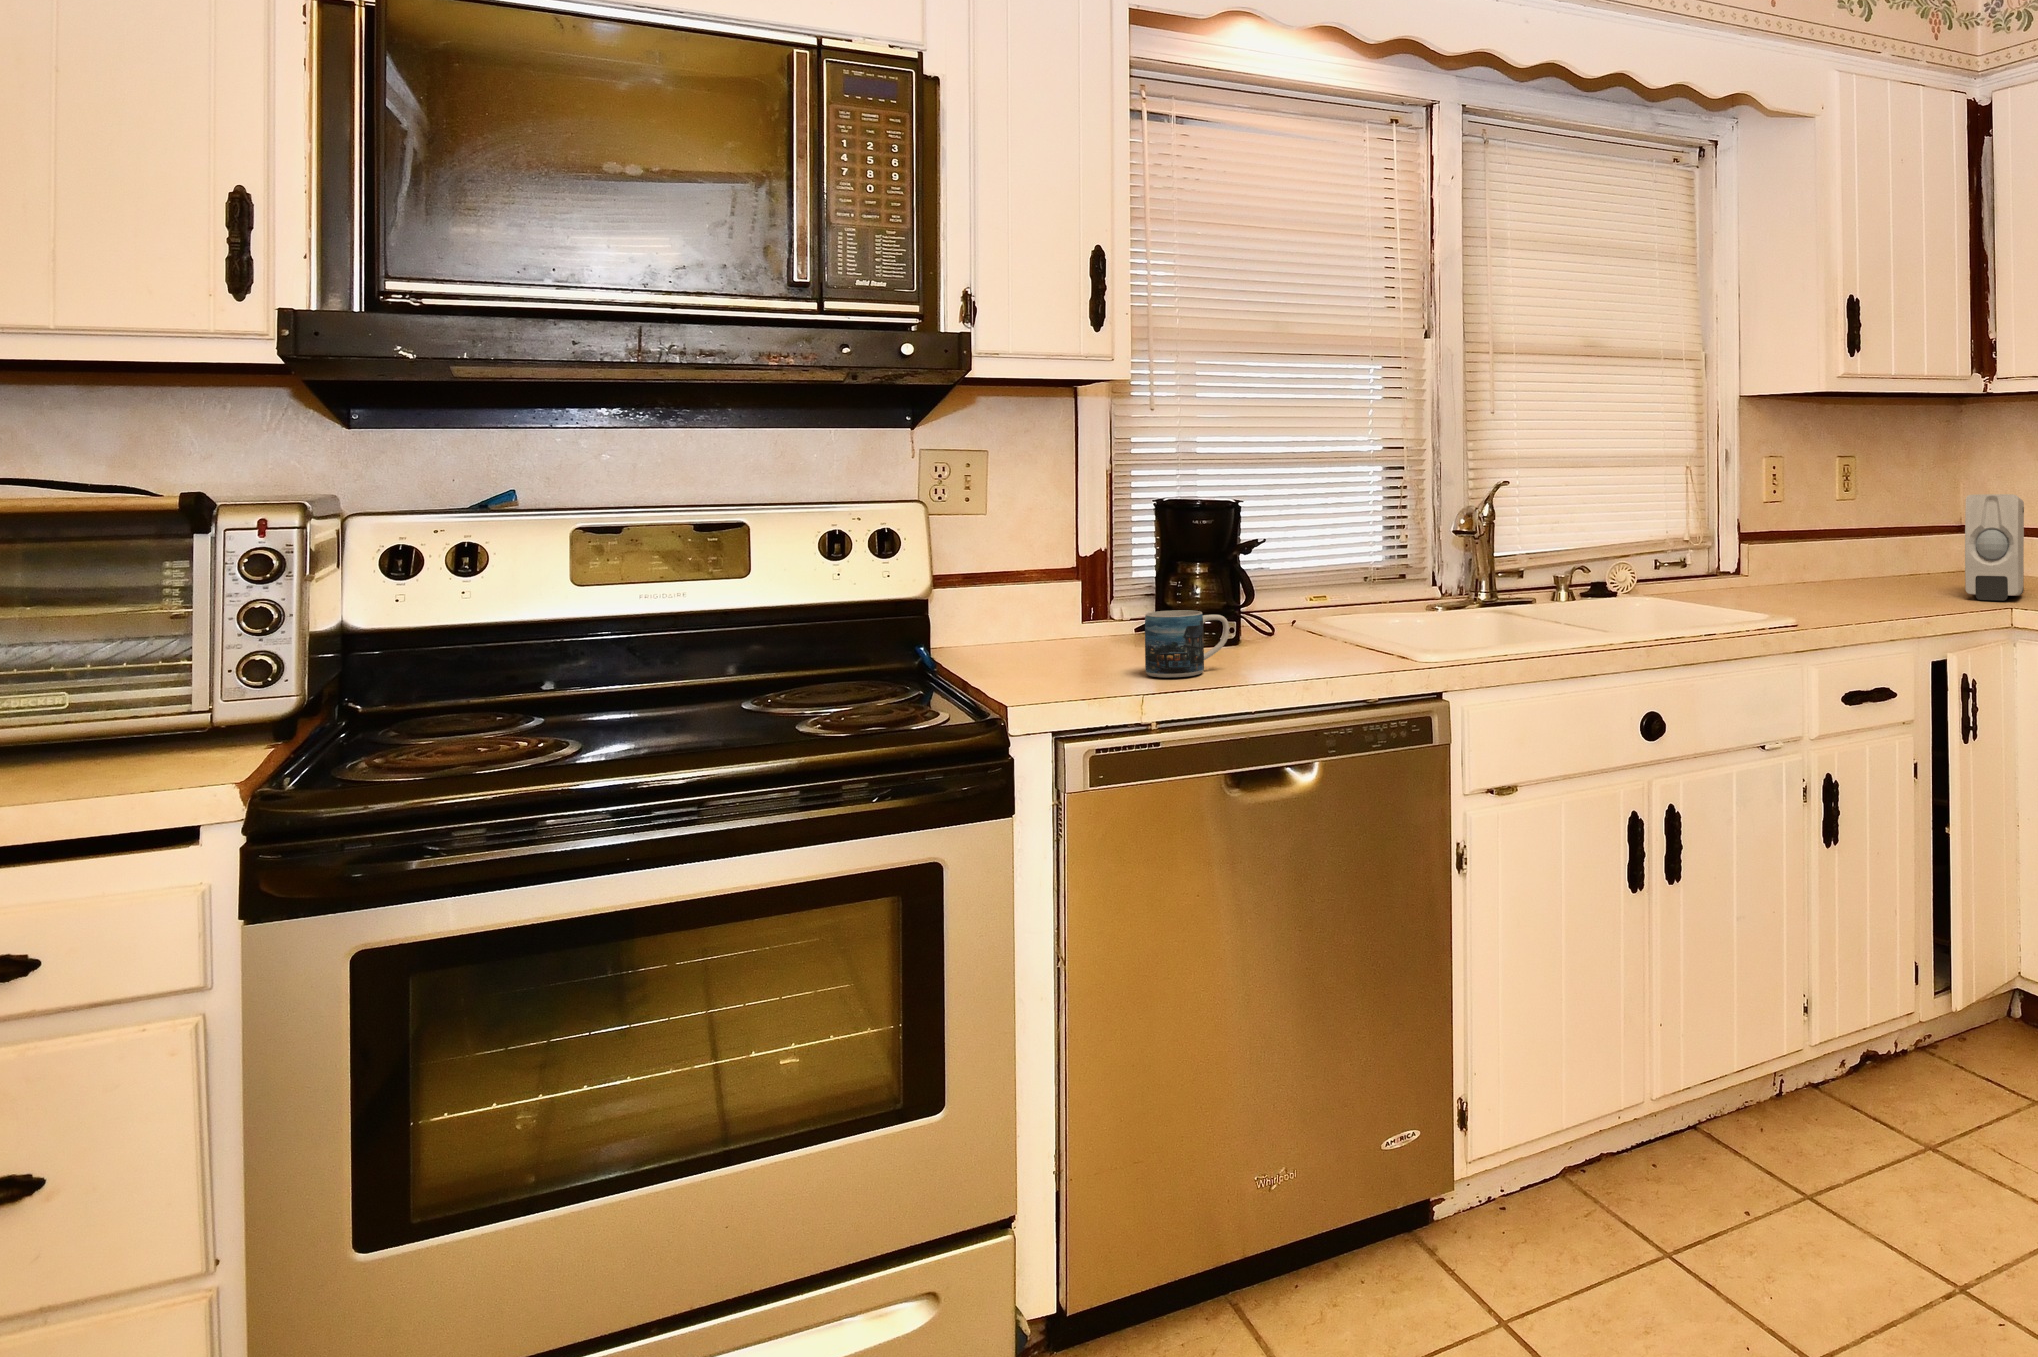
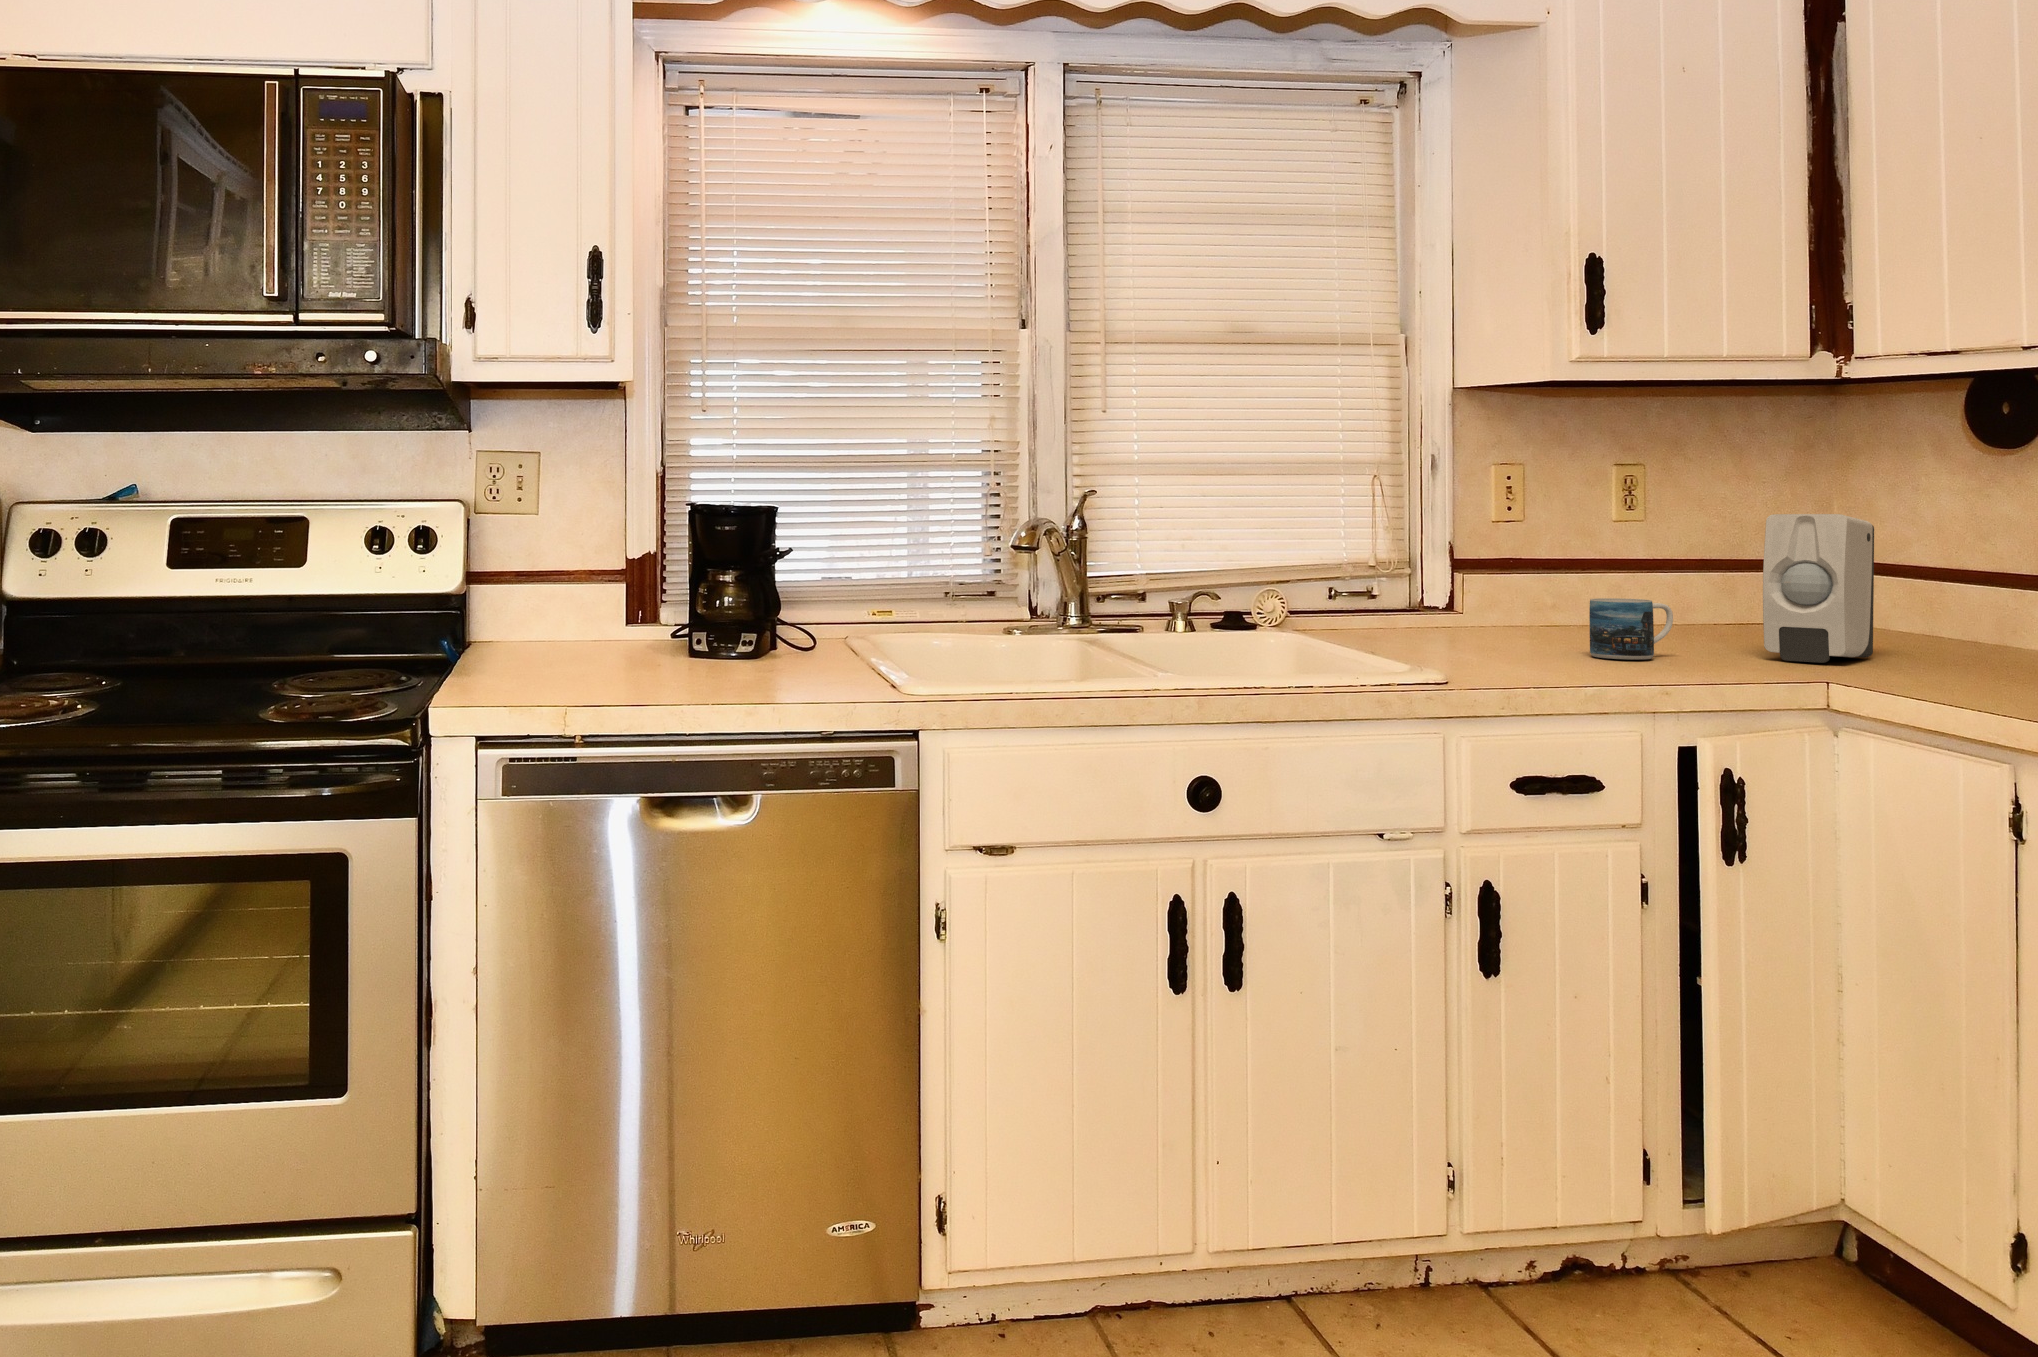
mug: present [1145,610,1229,677] -> present [1589,598,1673,659]

